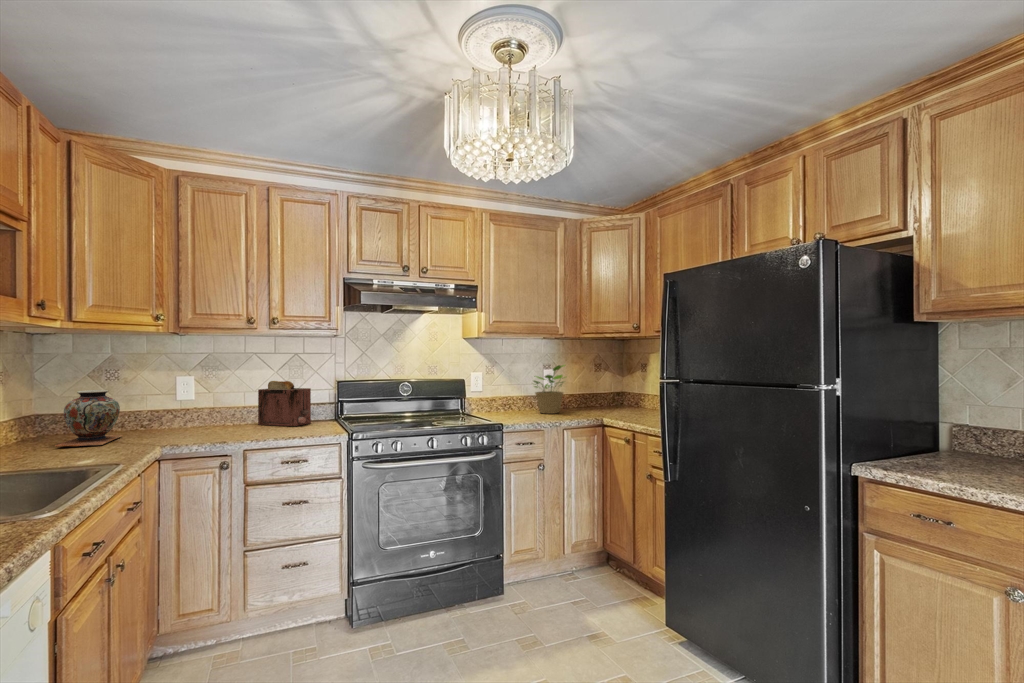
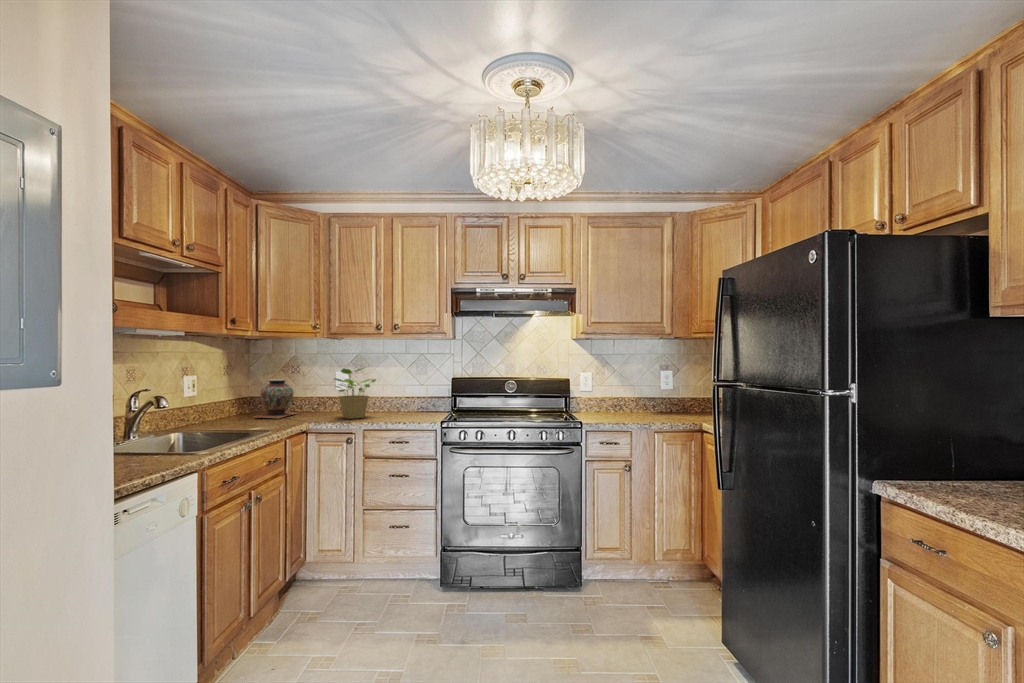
potted plant: present [534,365,565,414] -> present [334,368,376,419]
toaster: present [258,381,311,426] -> none [390,376,427,414]

